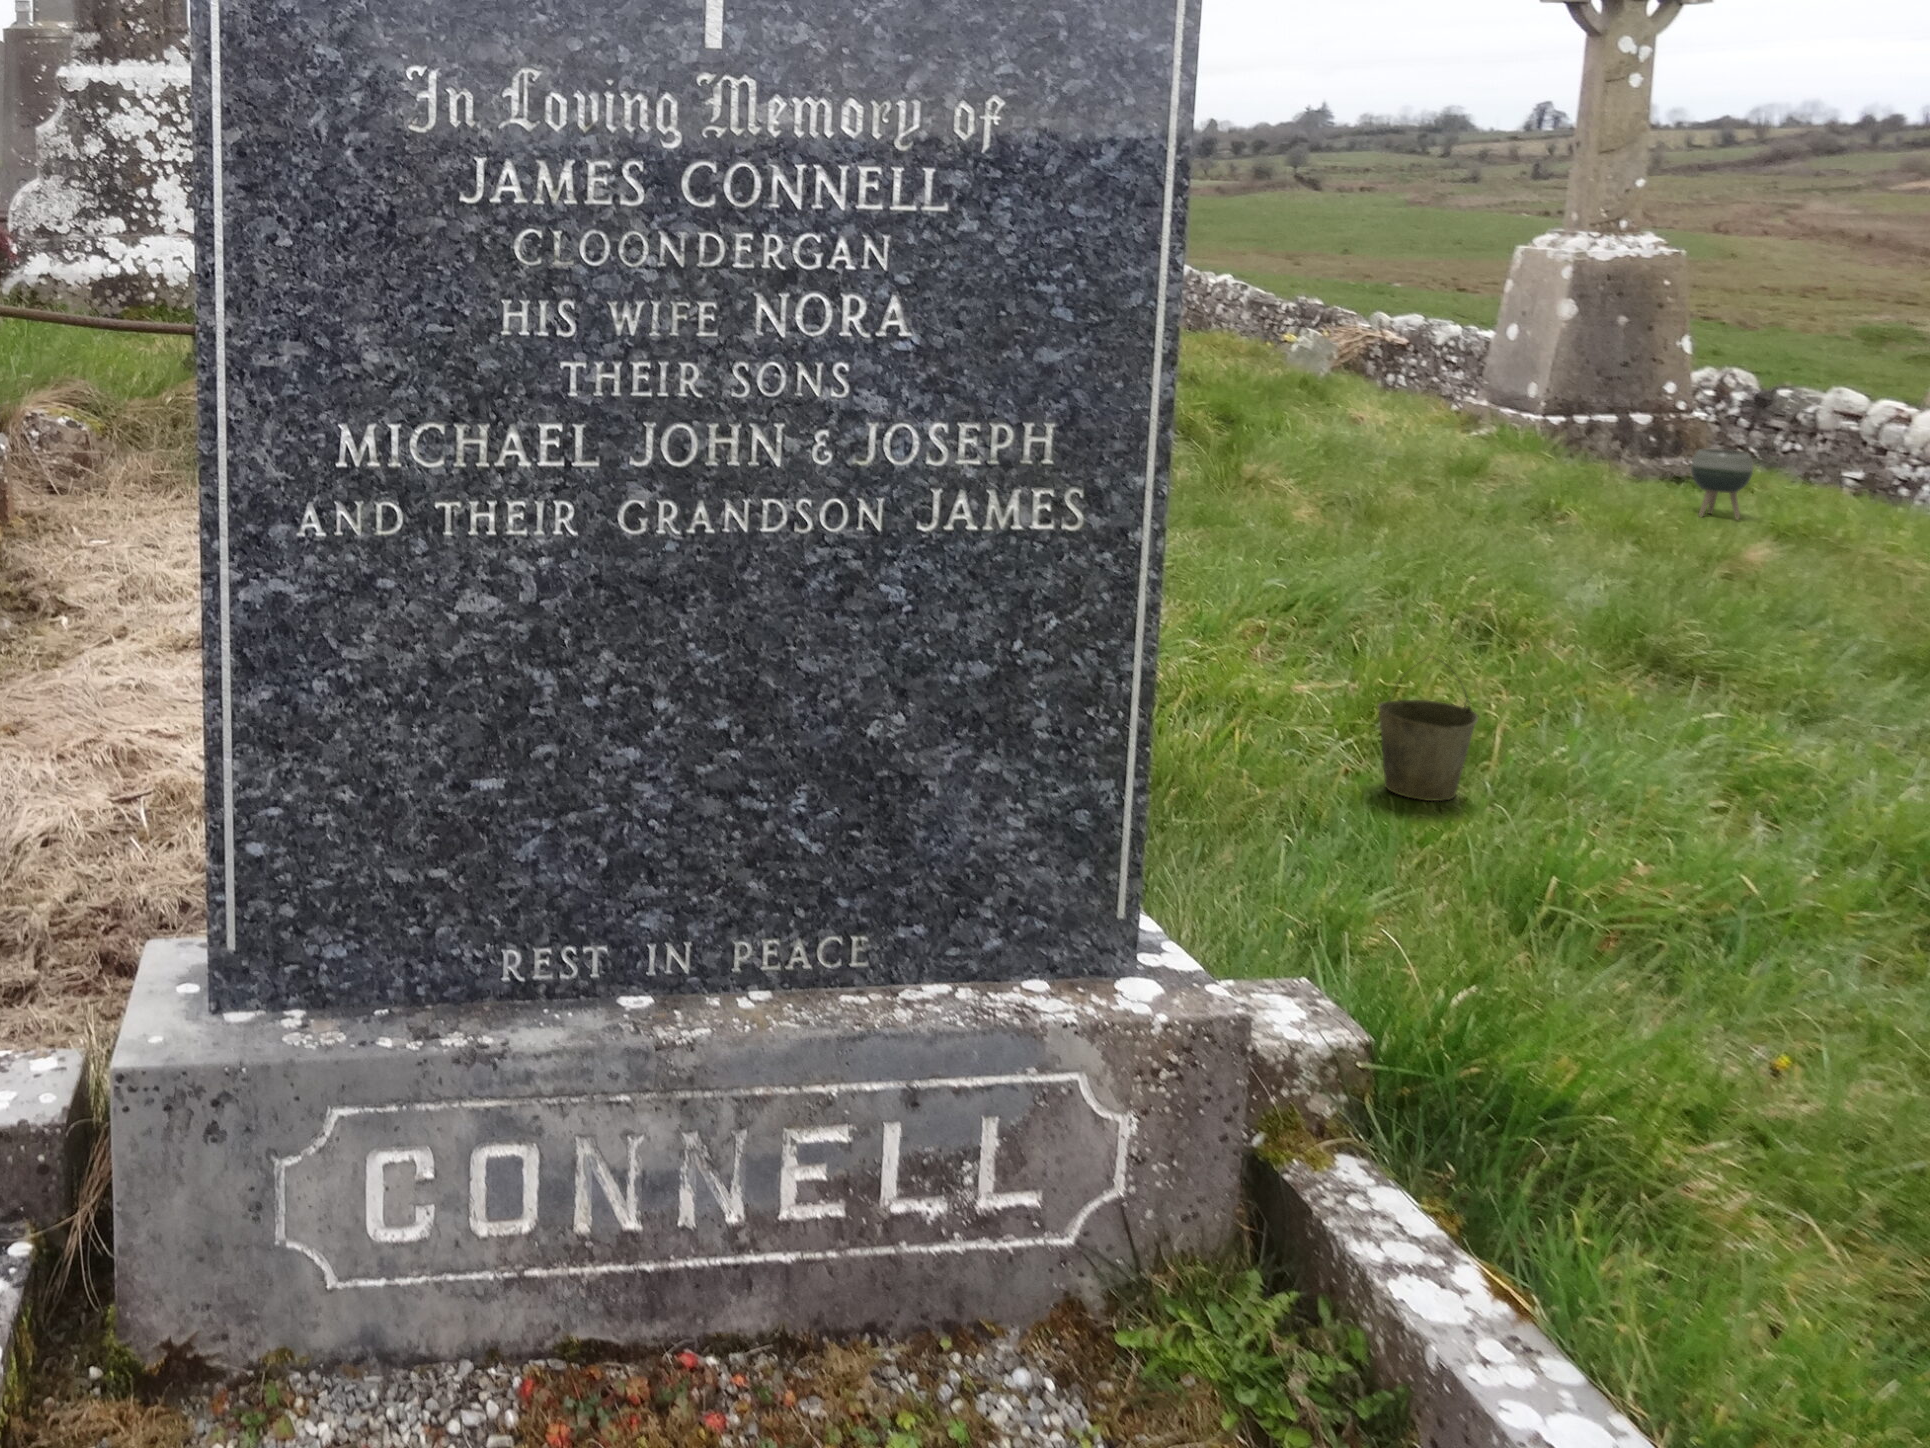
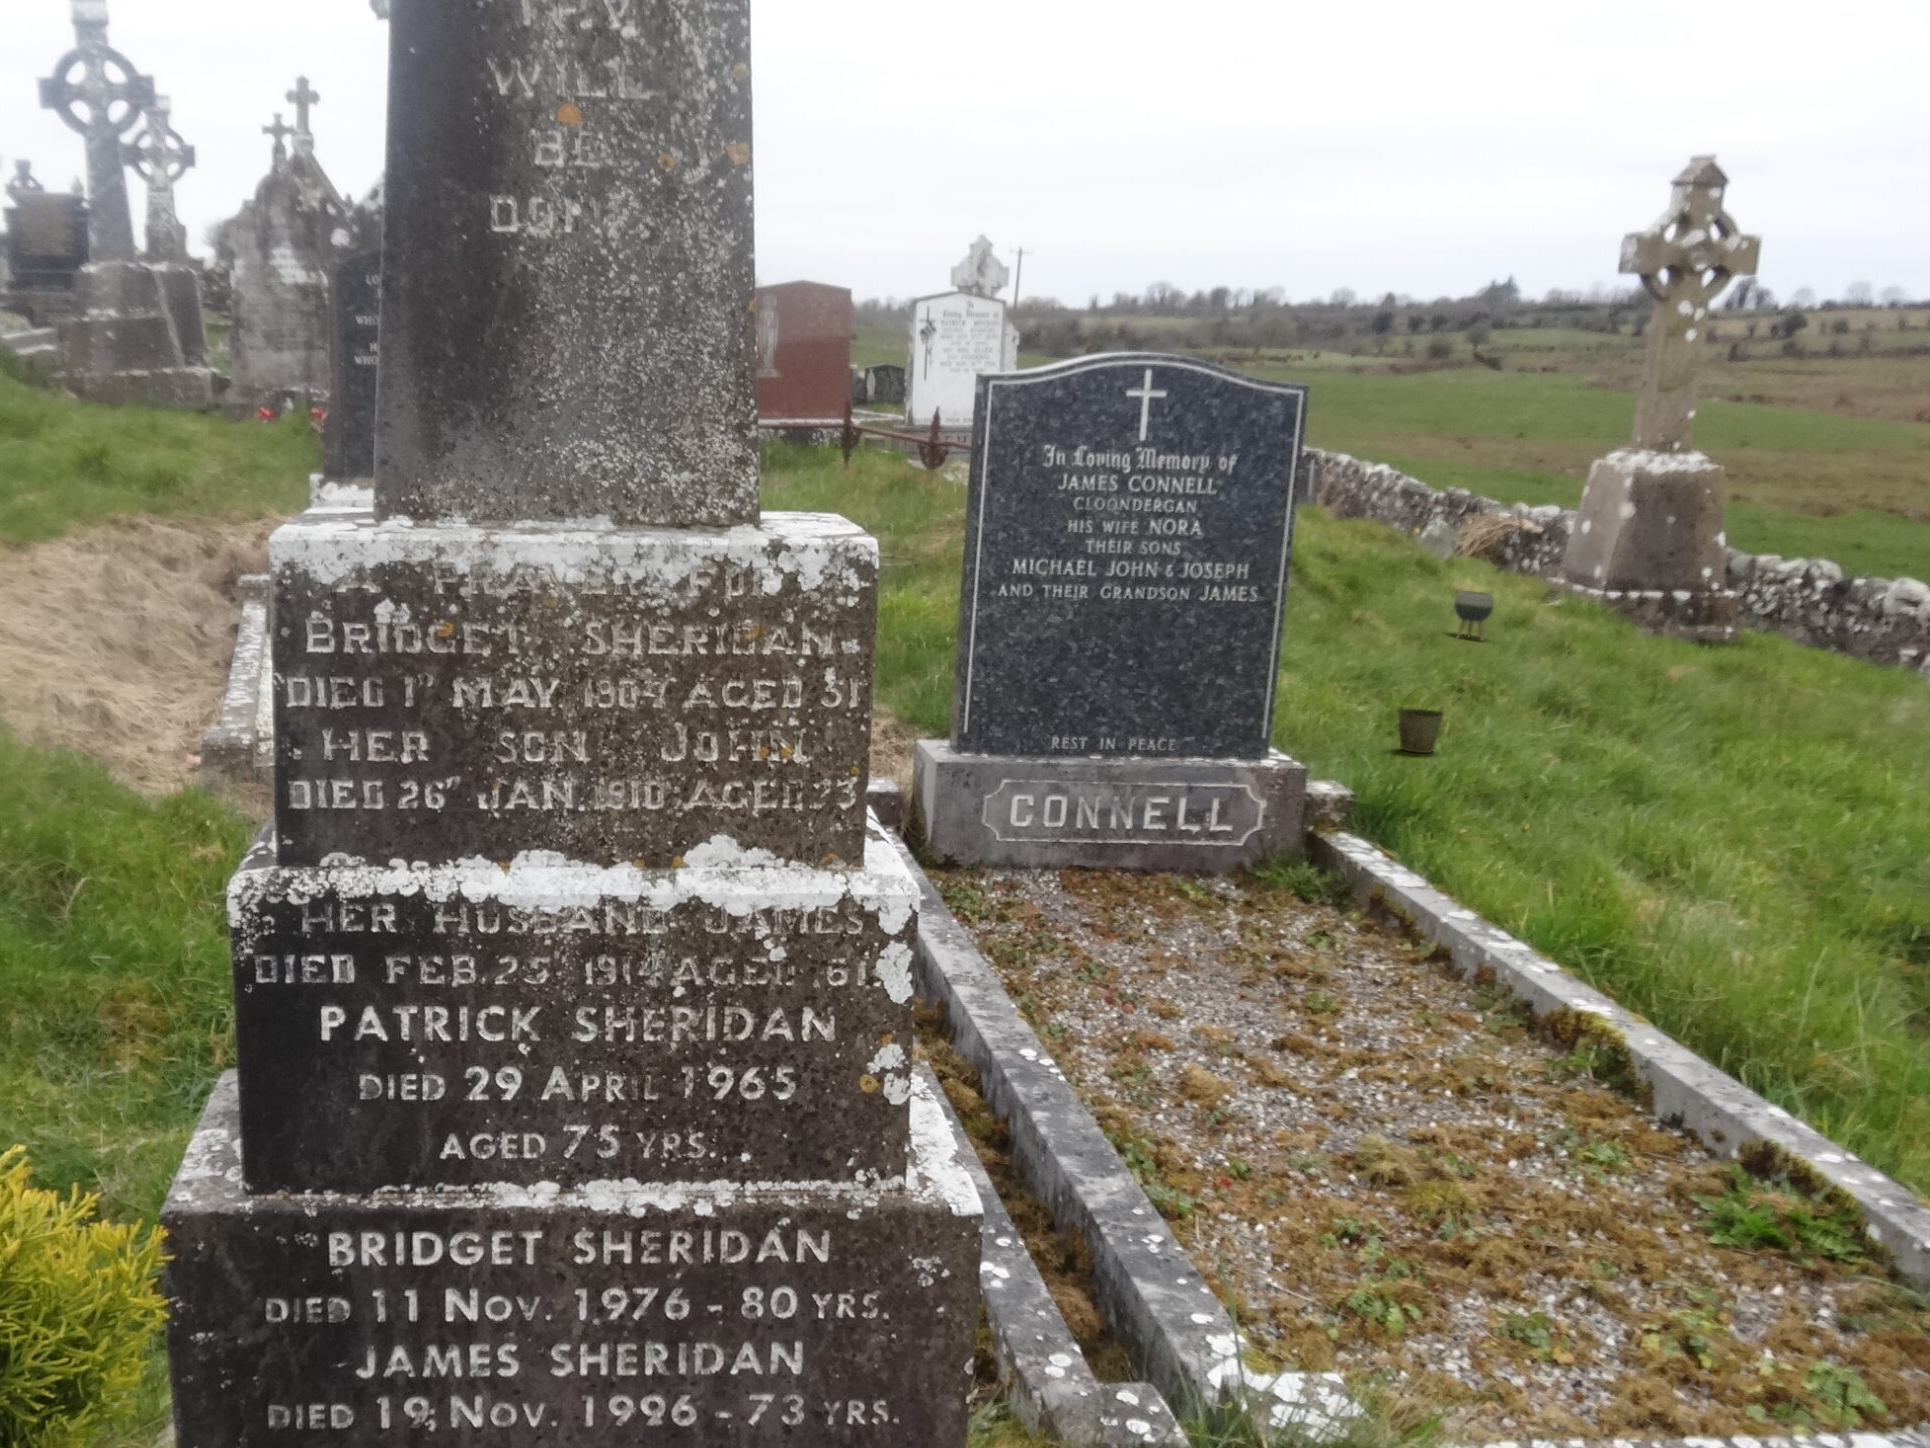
planter: present [1691,449,1753,519] -> present [1454,591,1494,640]

